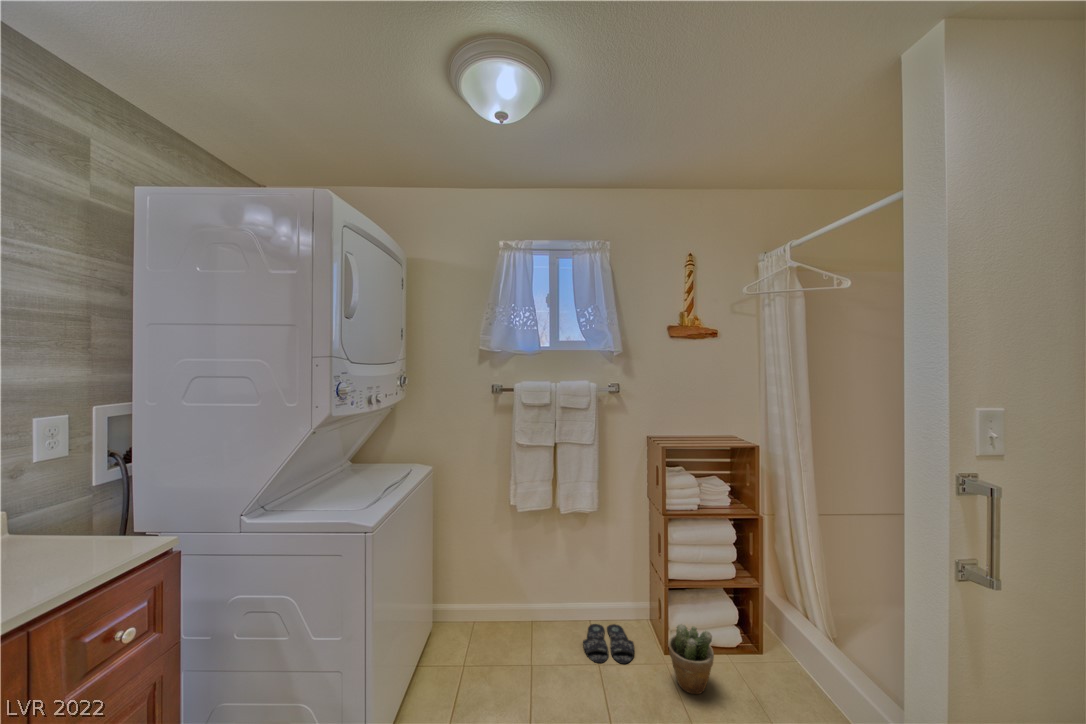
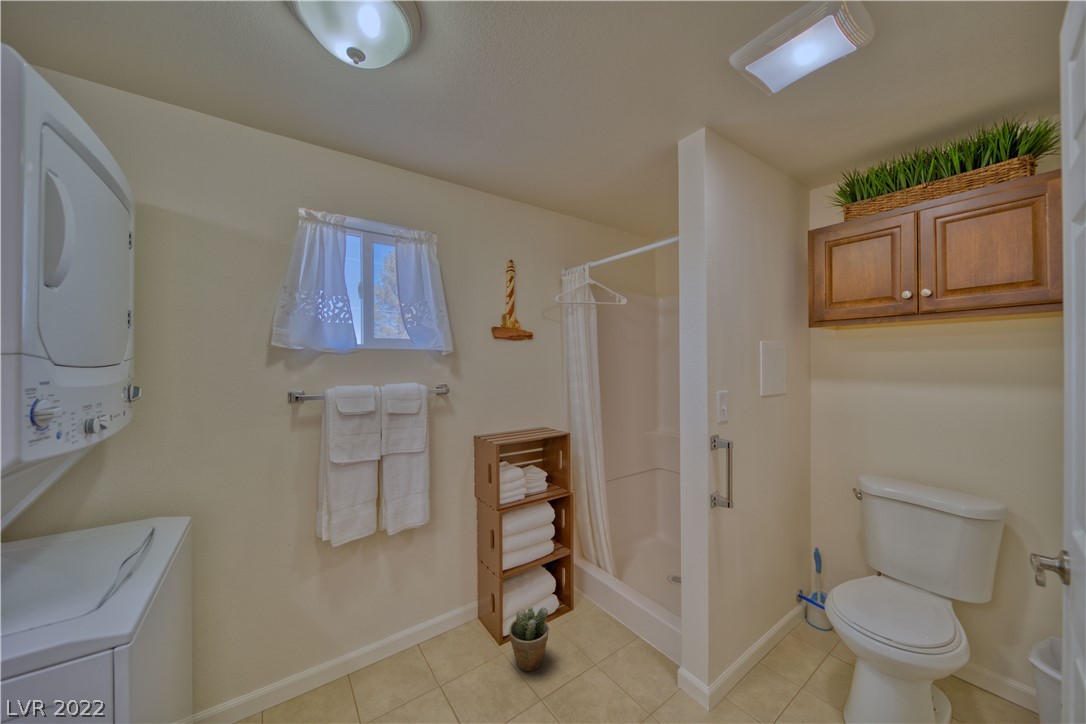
slippers: present [583,624,634,664] -> none [417,634,473,684]

